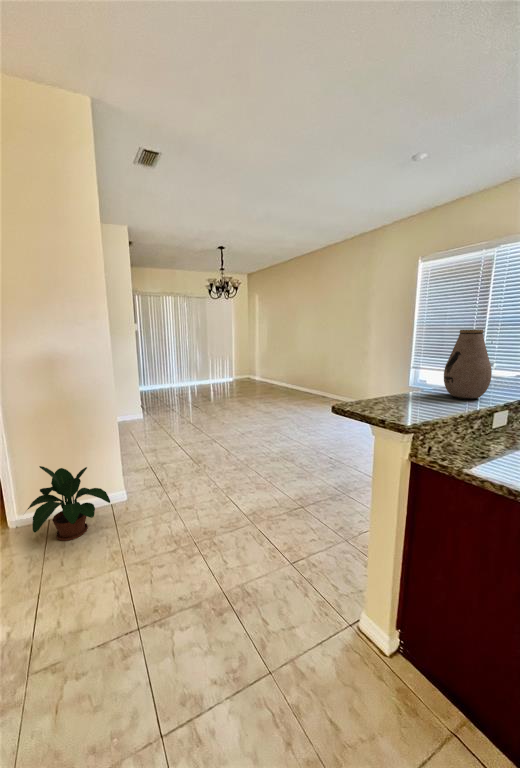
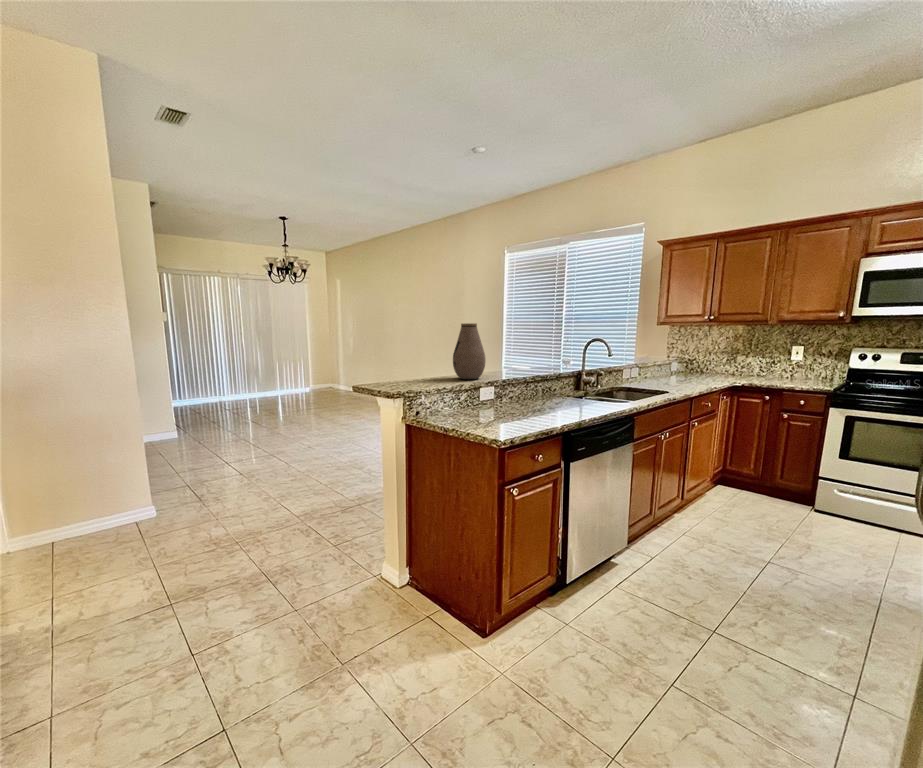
potted plant: present [27,466,110,541] -> none [25,473,136,557]

